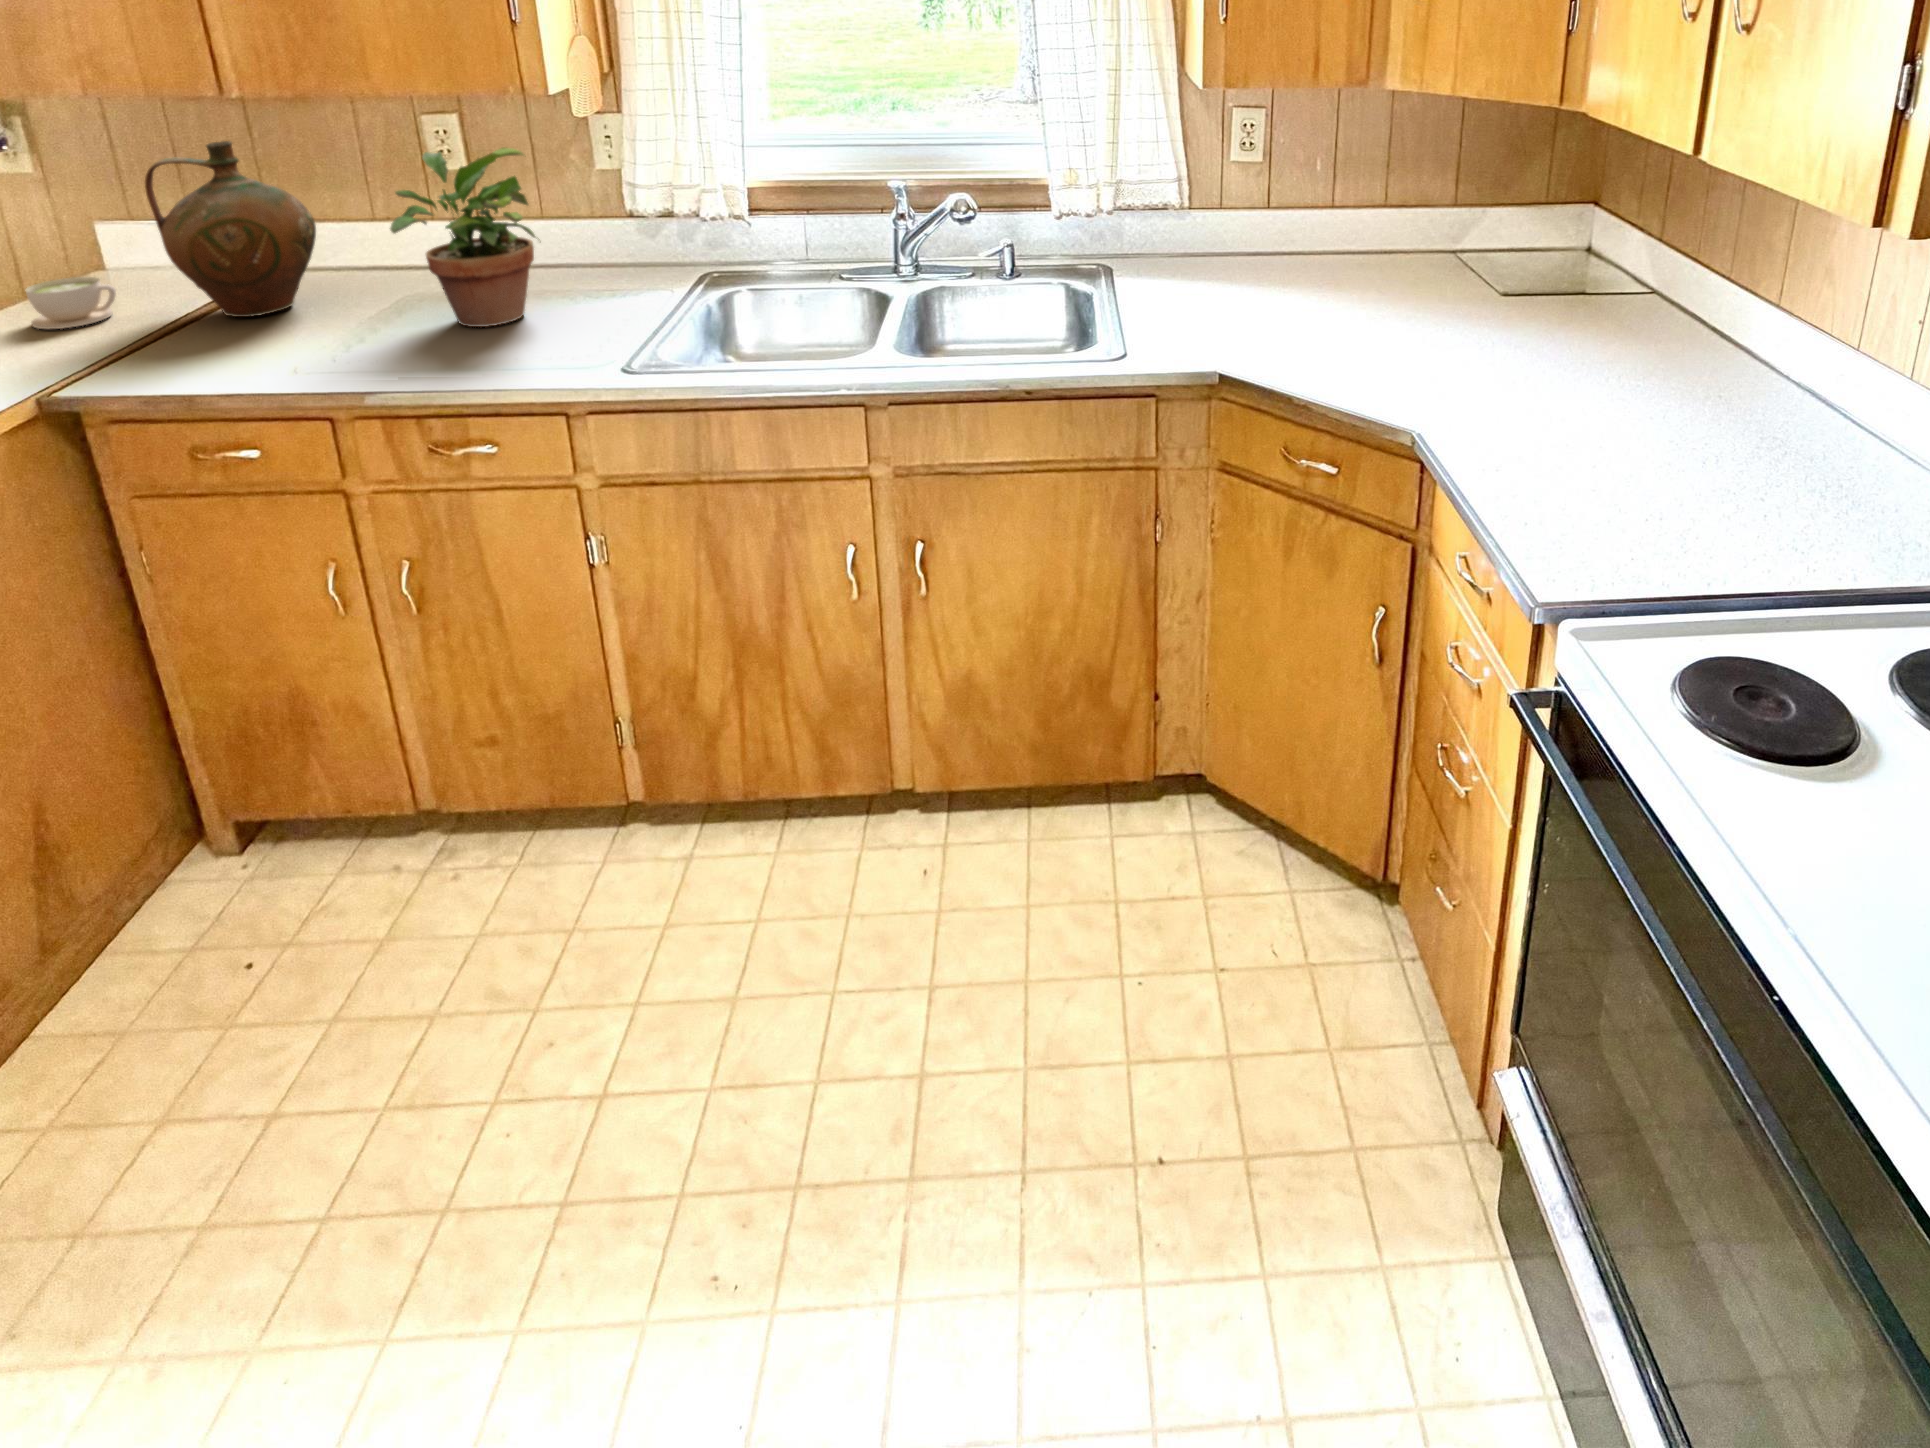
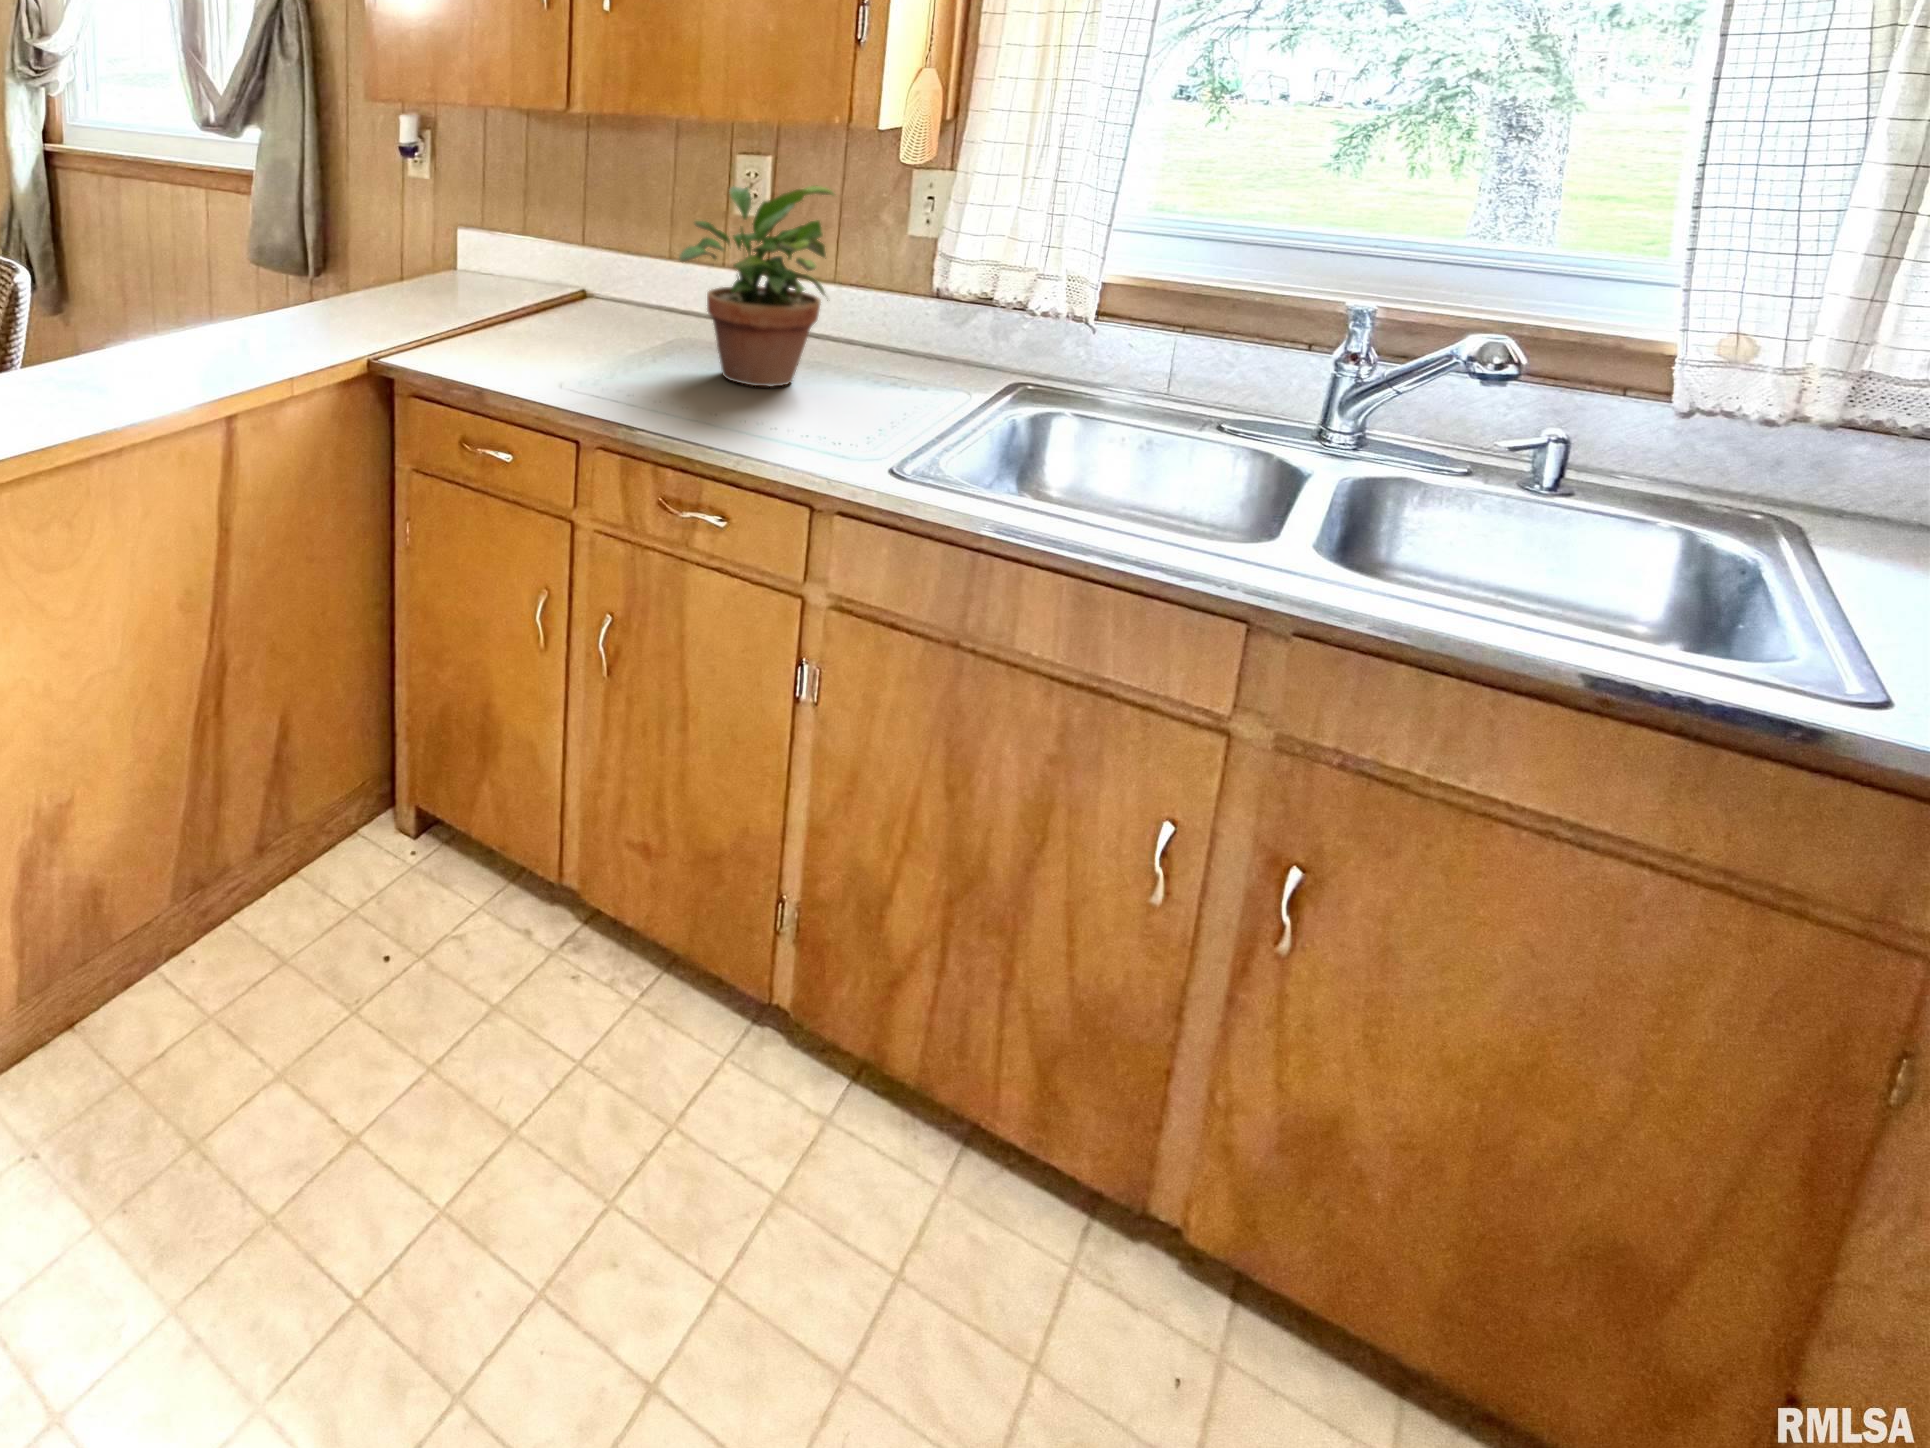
ceramic jug: present [145,141,316,317] -> none [491,154,617,328]
coffee cup: present [26,277,116,329] -> none [390,265,452,308]

